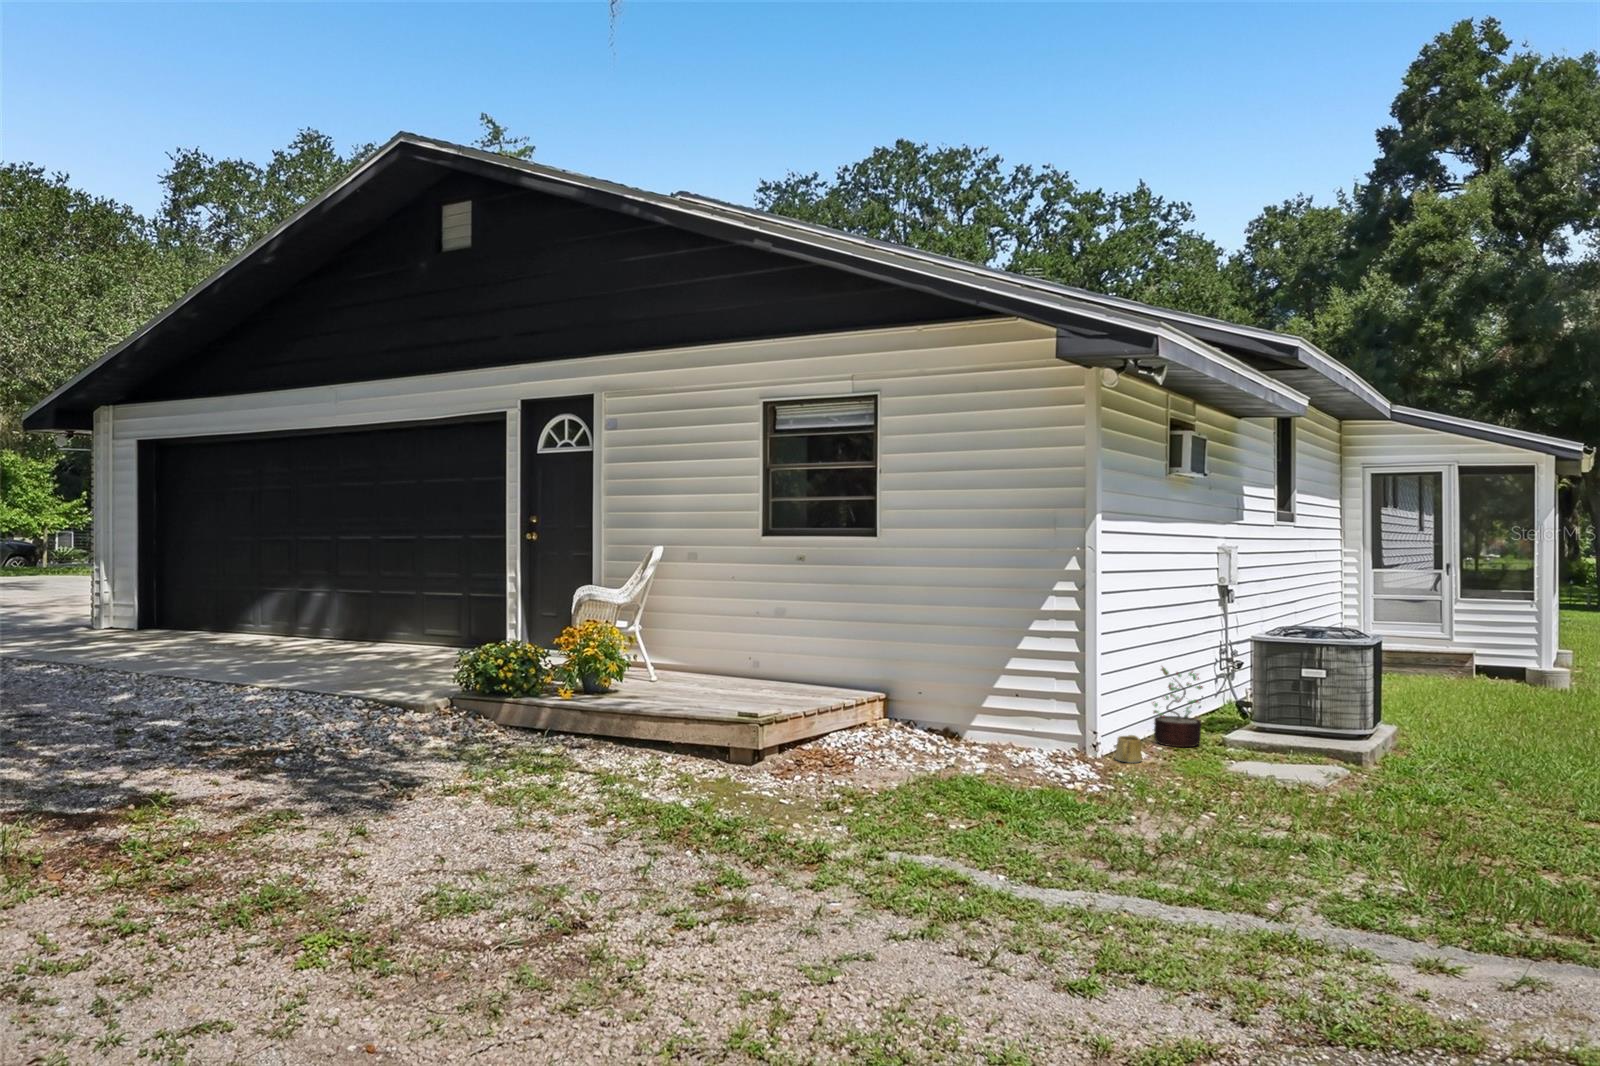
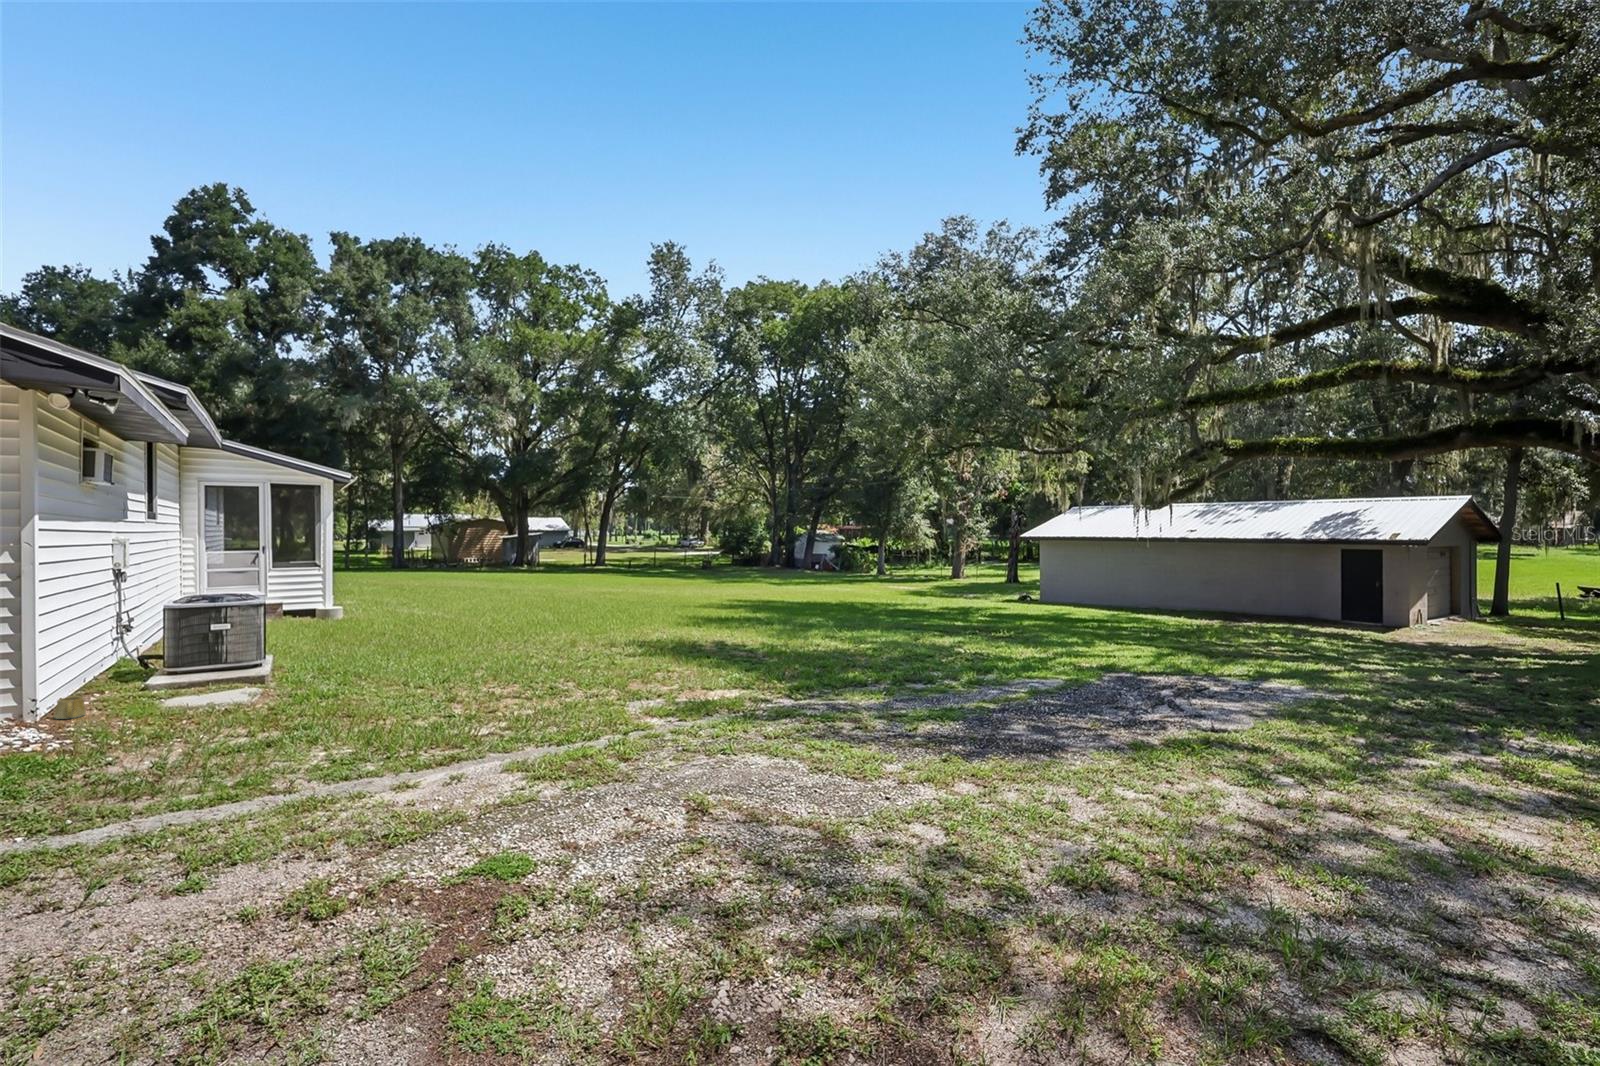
decorative plant: present [1153,667,1203,747] -> none [77,636,131,699]

